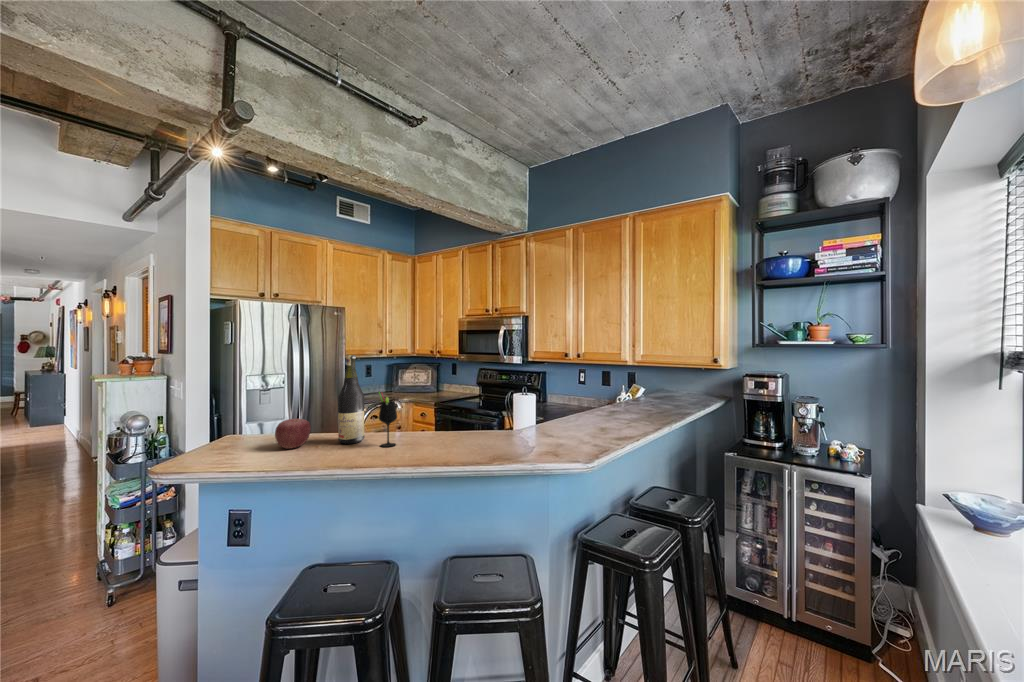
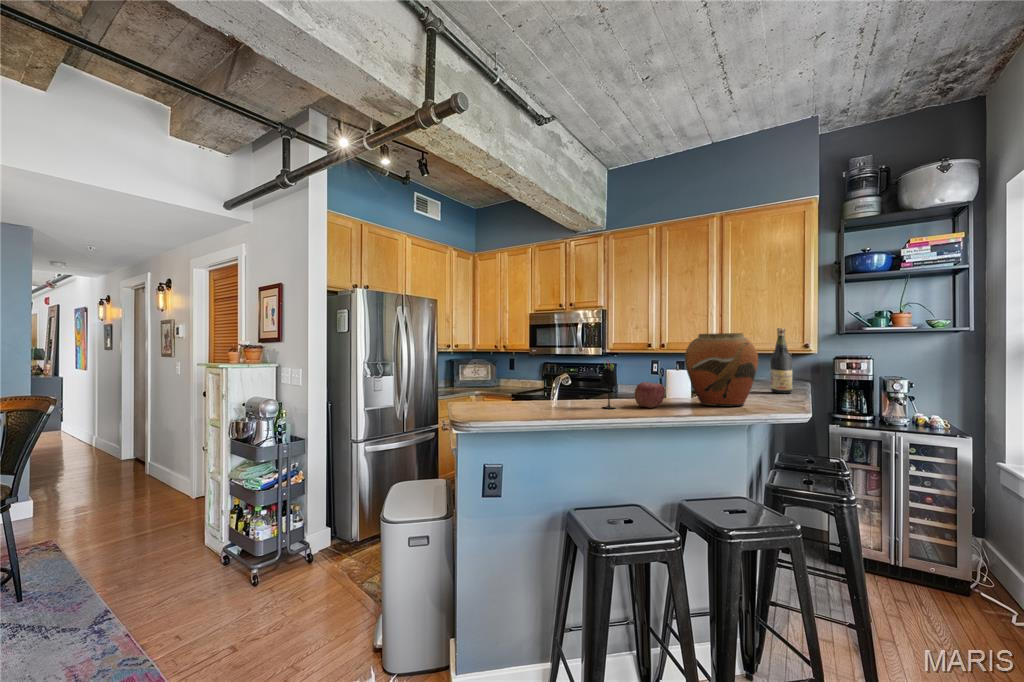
wine bottle: present [338,355,364,444] -> present [770,328,792,393]
vase: none [479,361,561,446] -> present [685,333,758,407]
apple: present [275,419,311,449] -> present [635,382,665,408]

